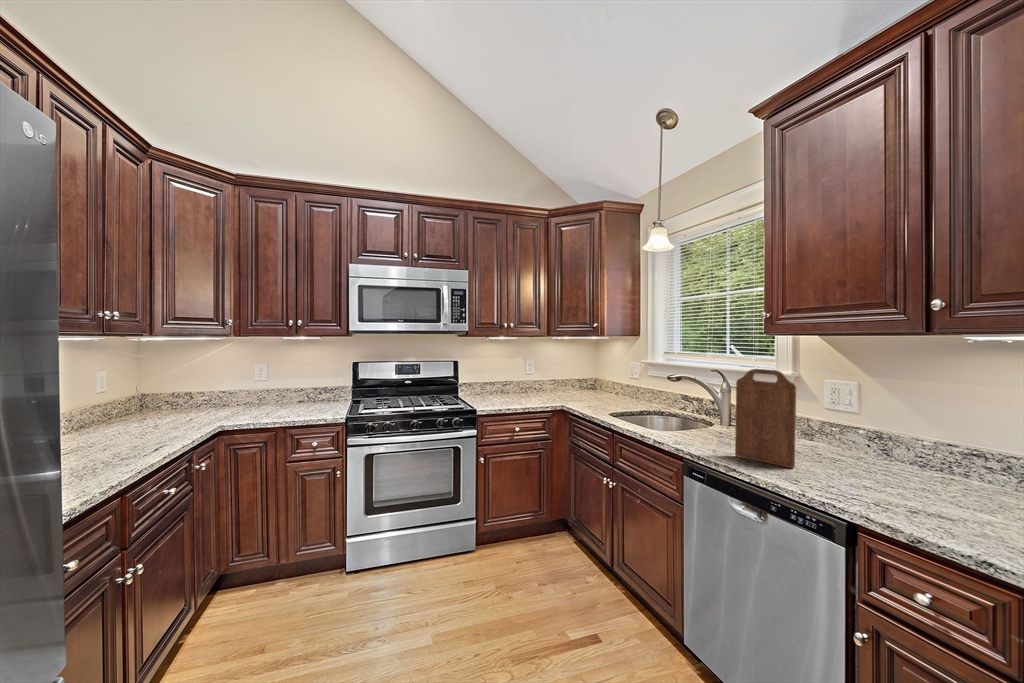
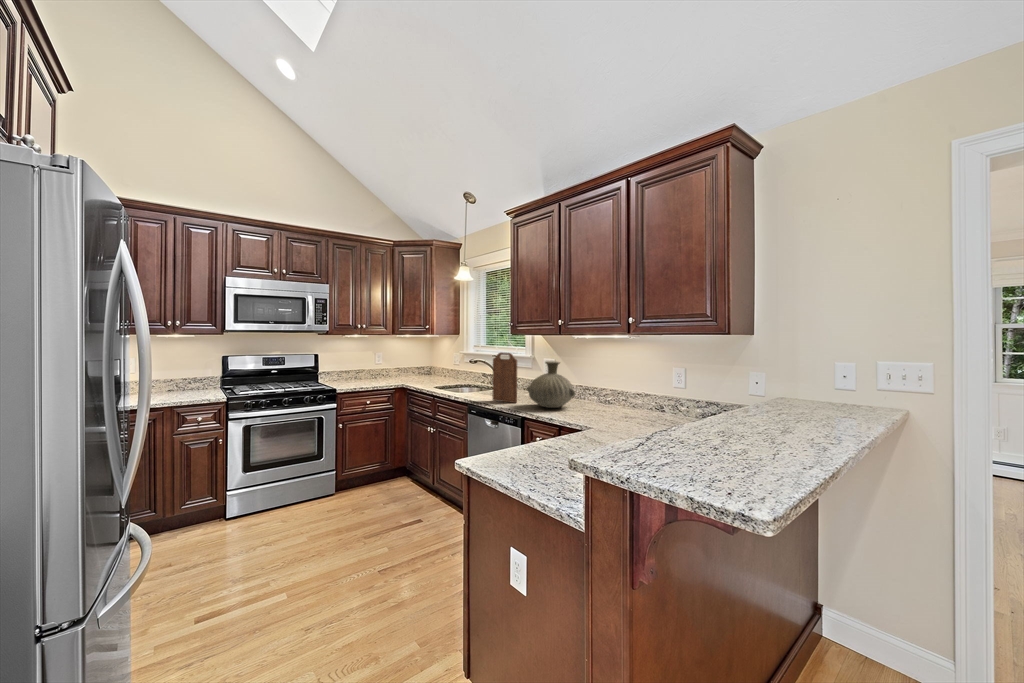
vase: none [827,392,985,499] -> present [527,361,576,408]

